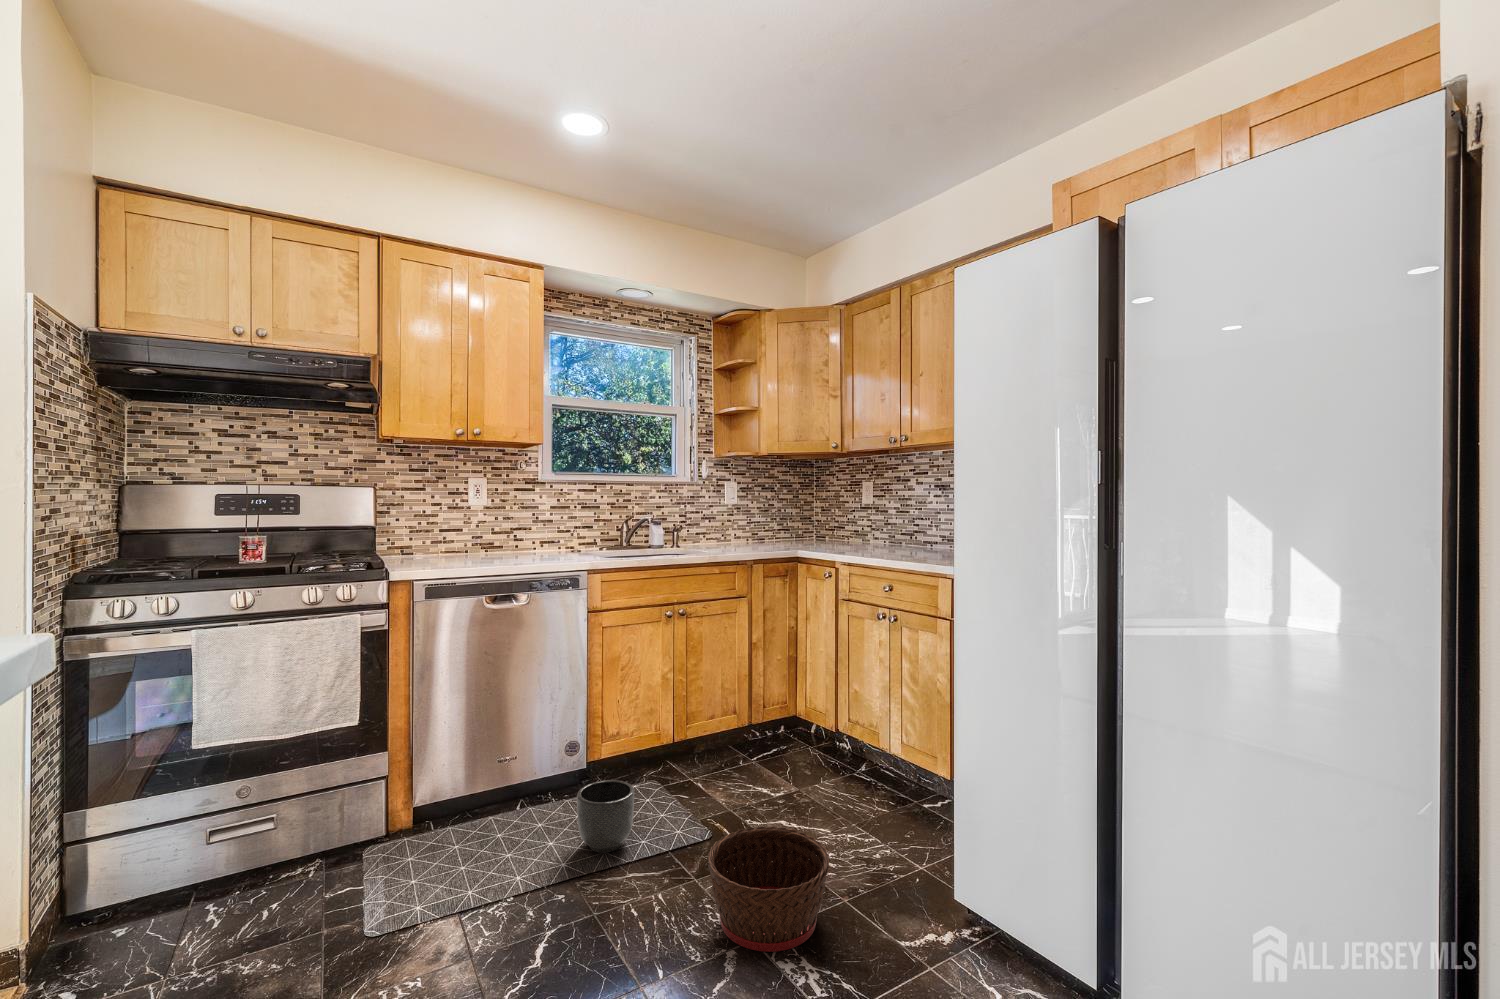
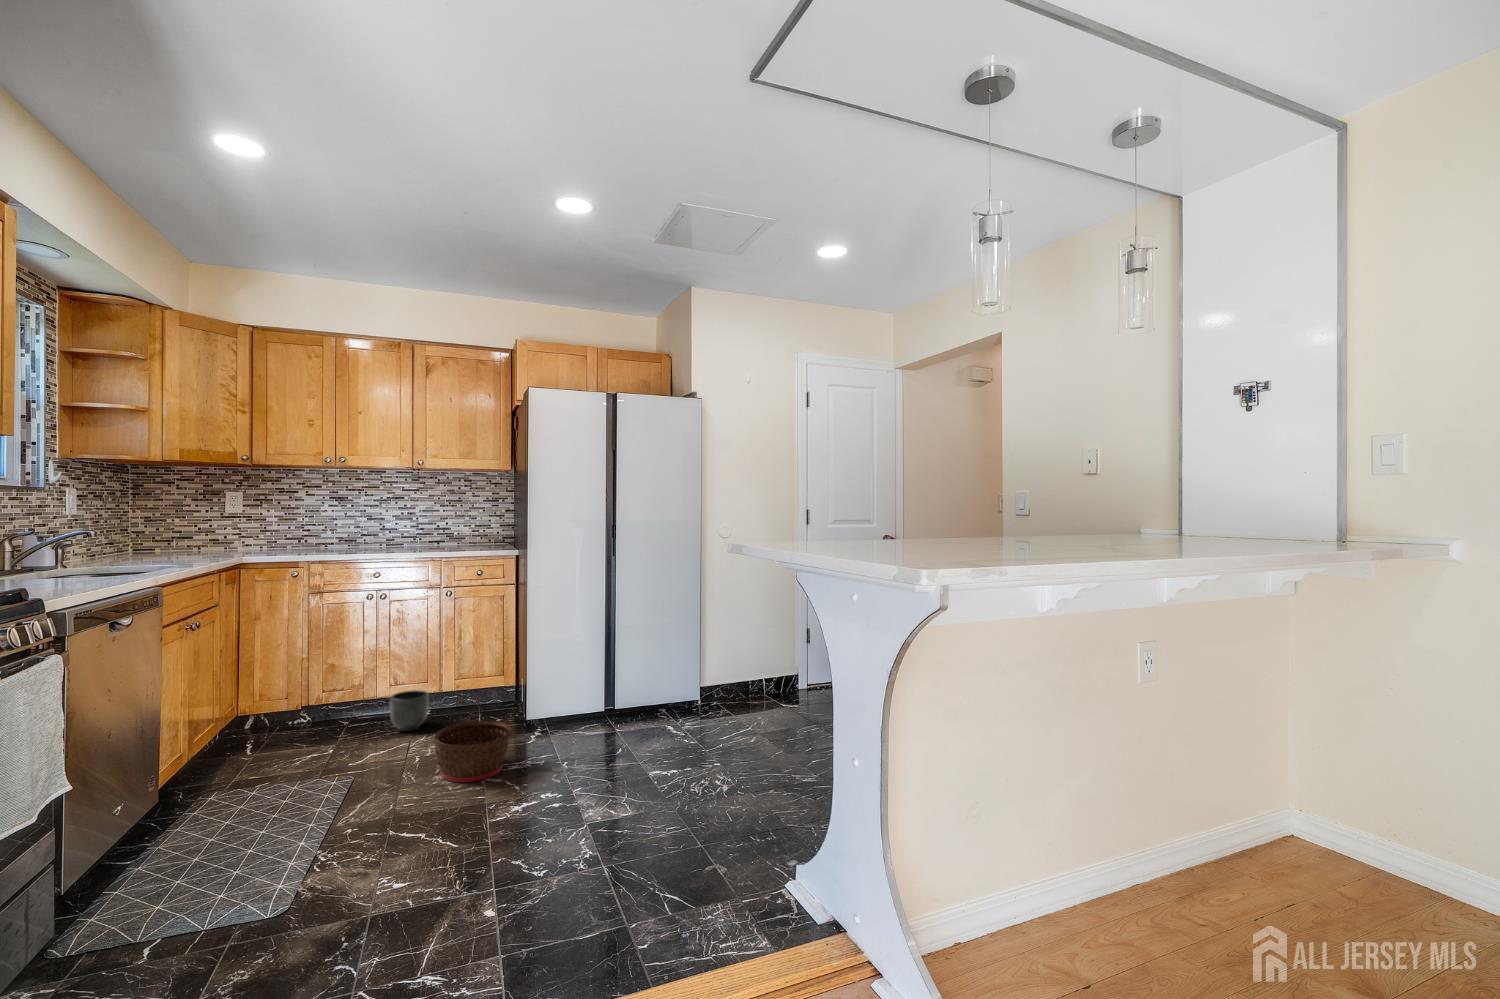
planter: present [577,780,634,853] -> present [390,690,429,731]

